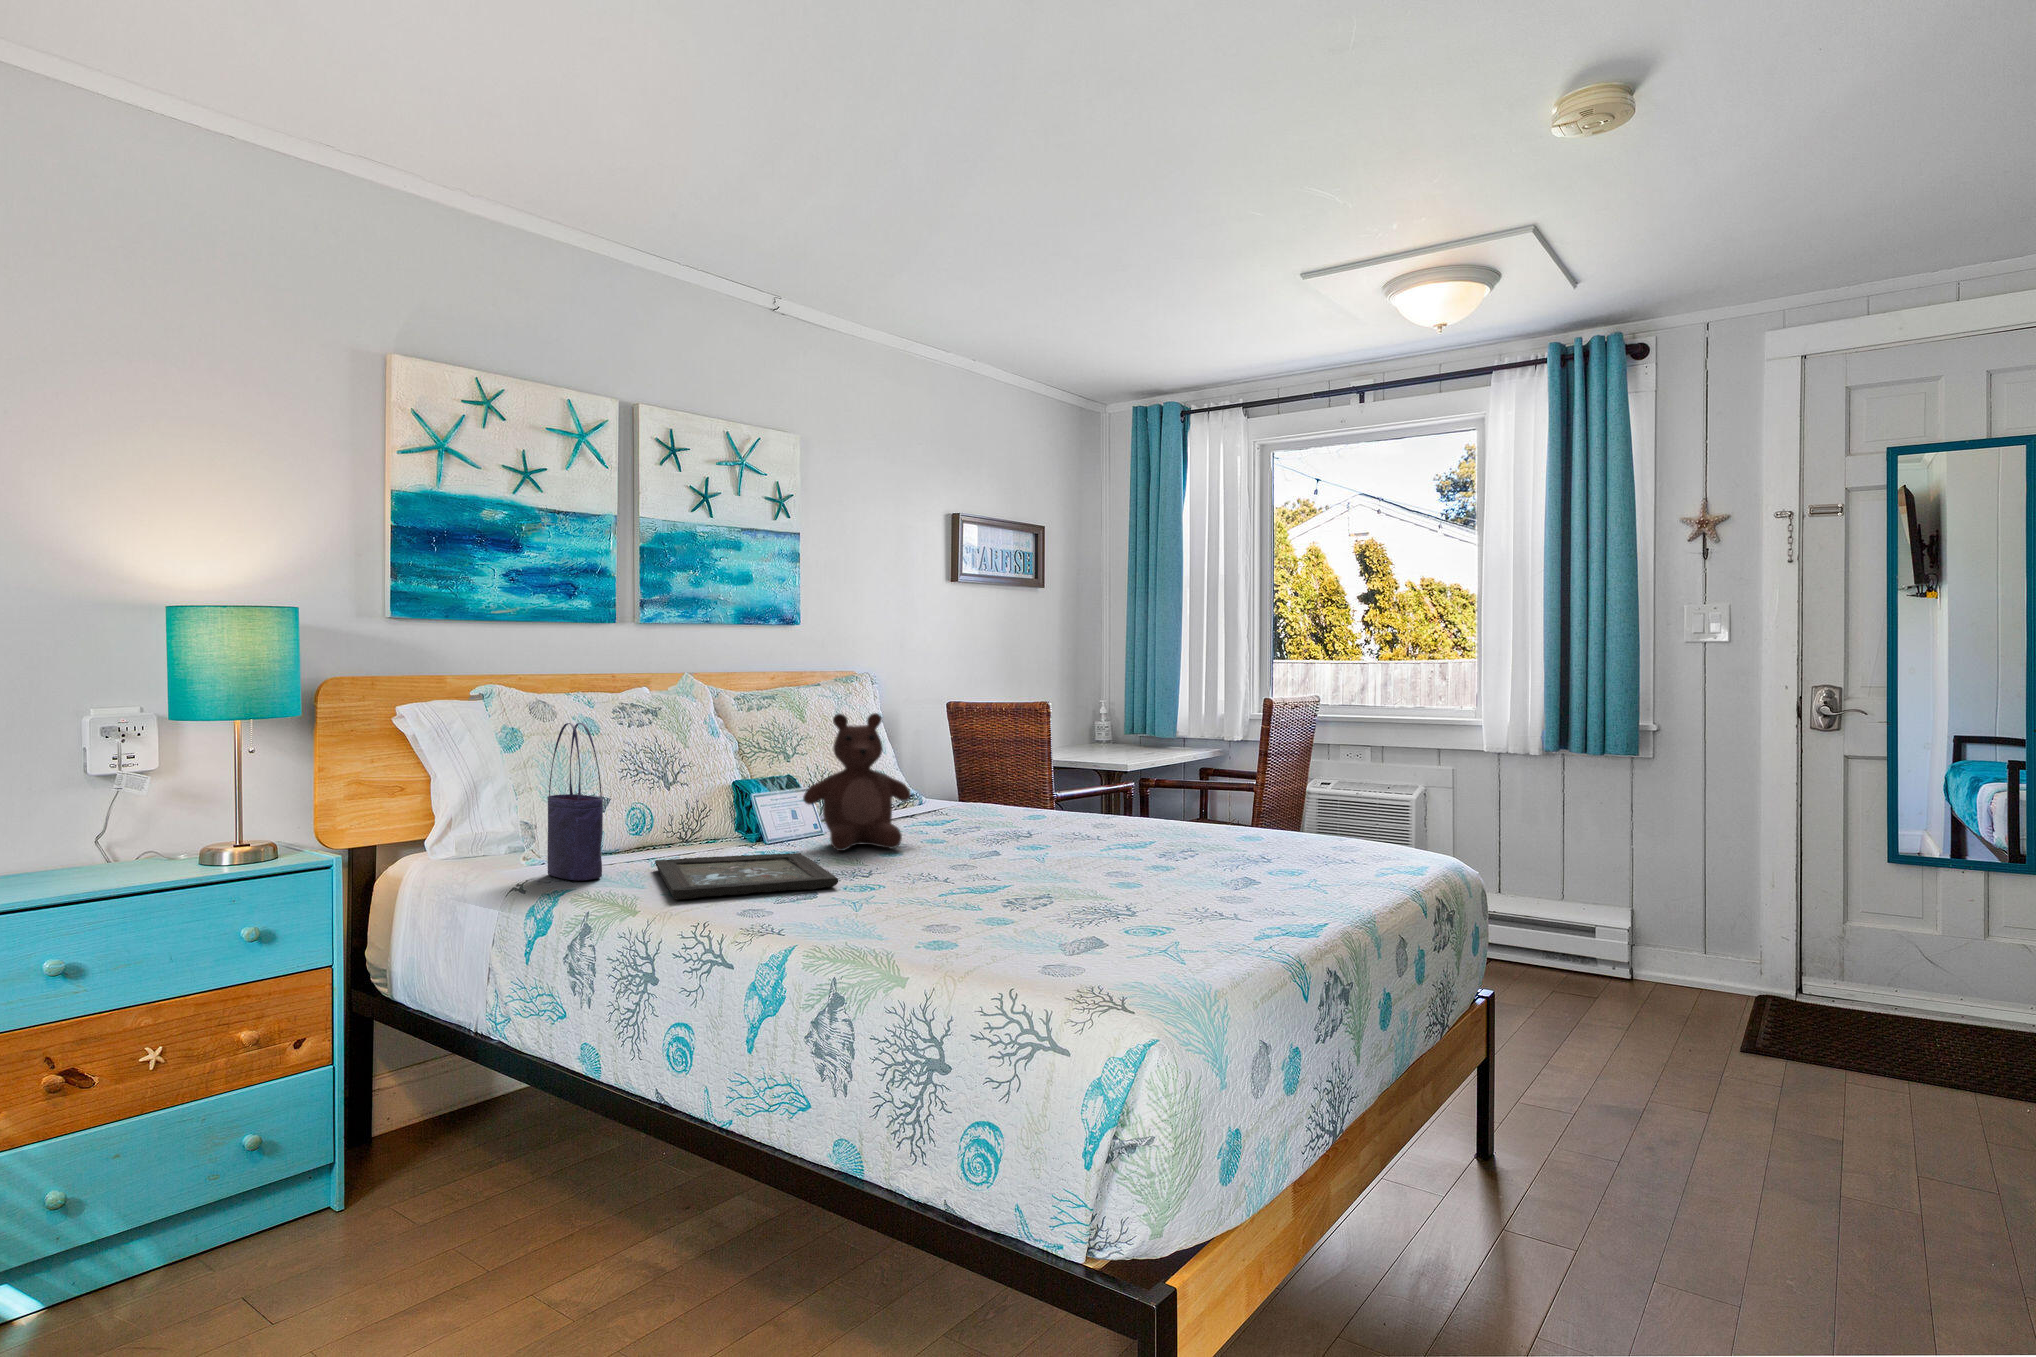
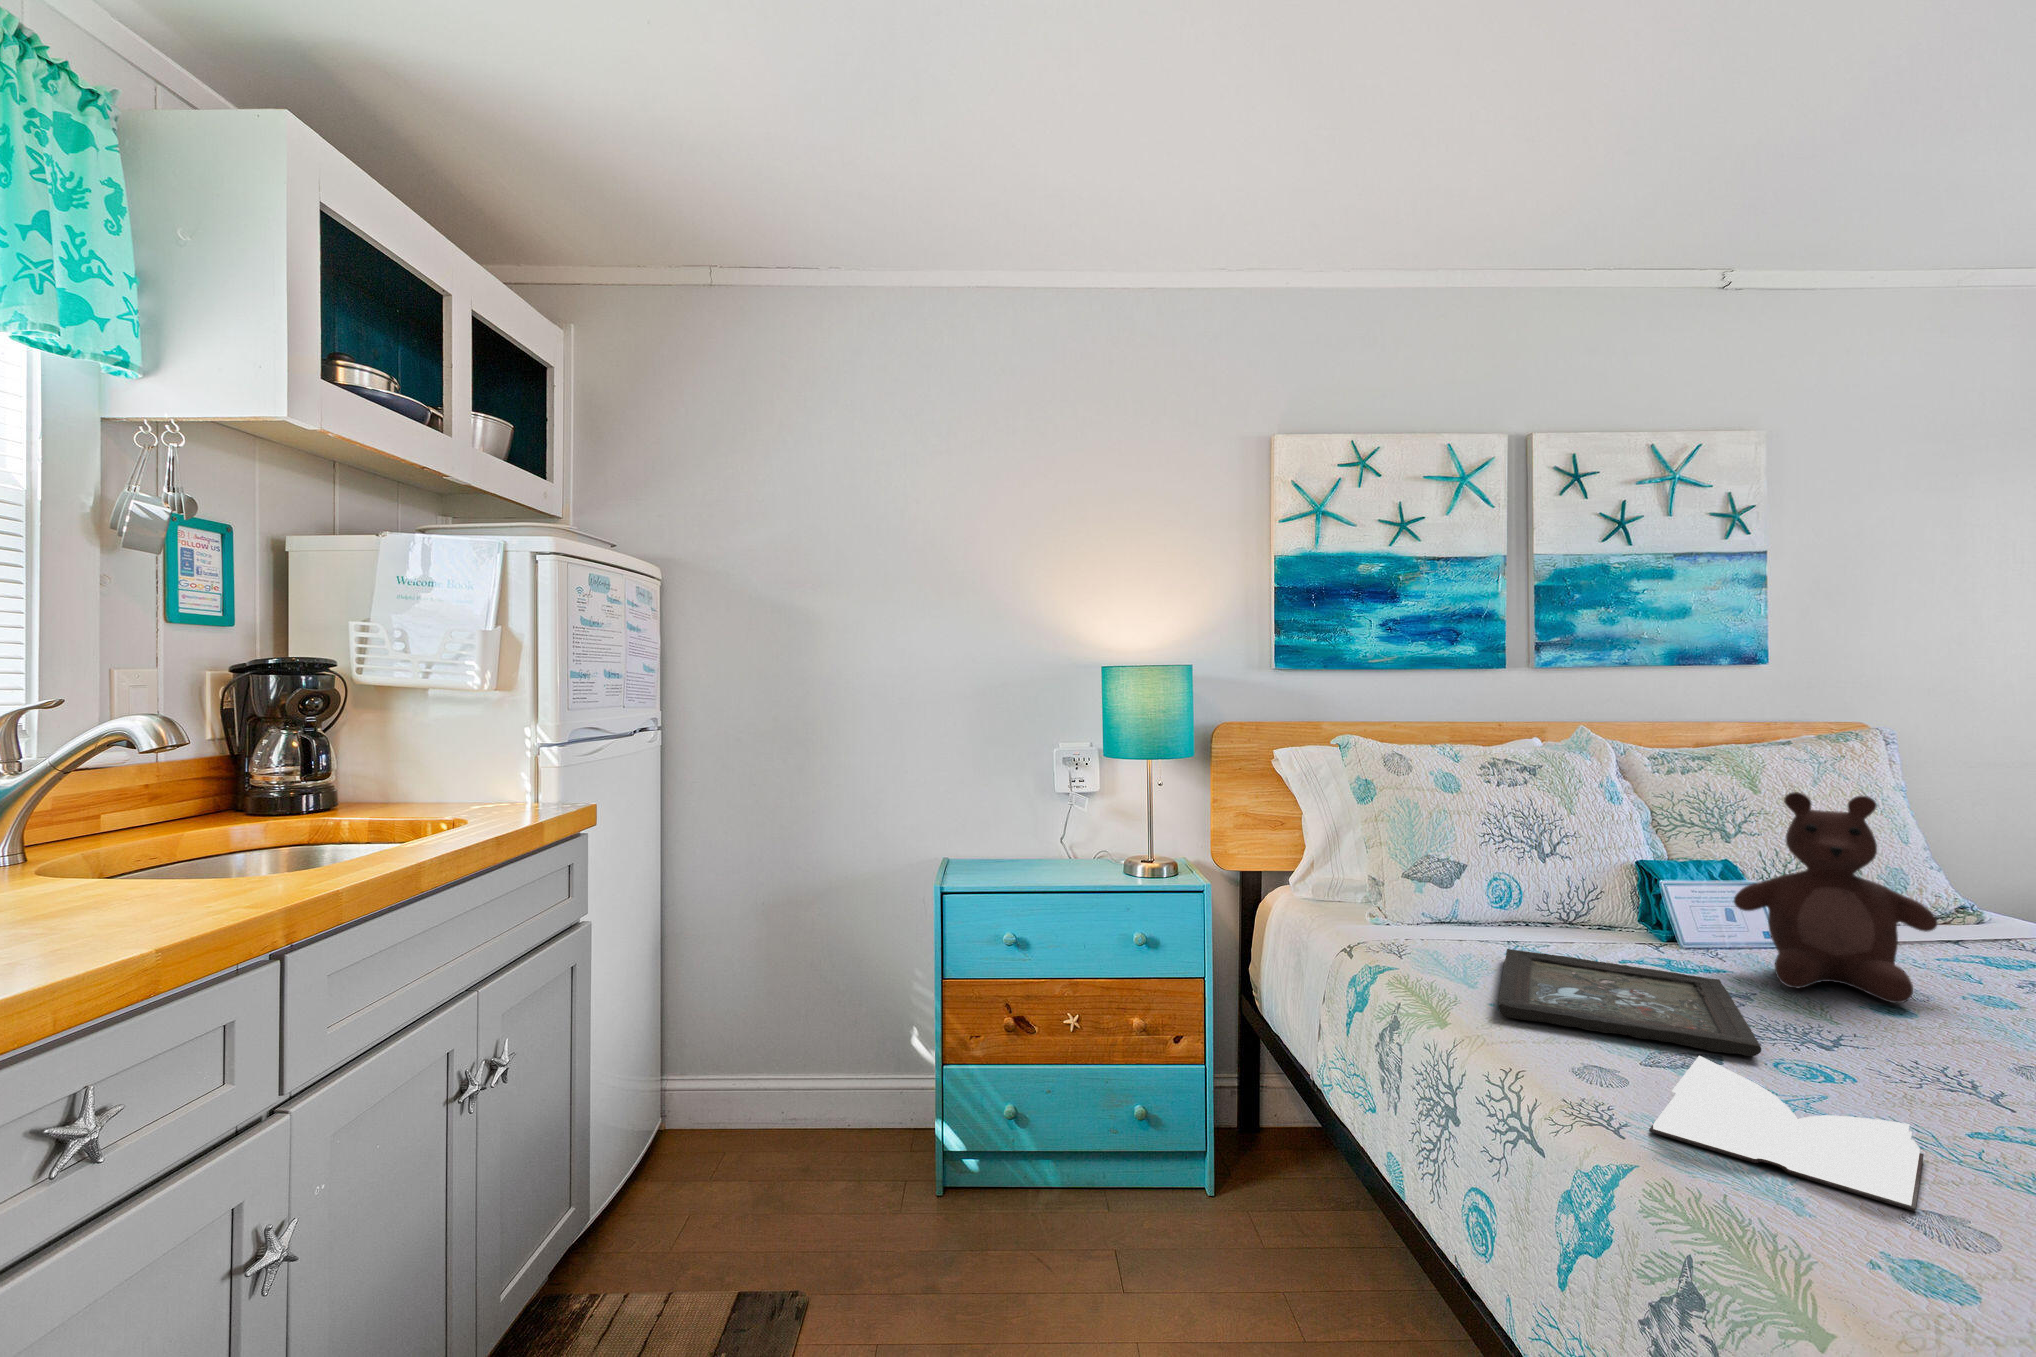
tote bag: present [548,723,603,880] -> none [1386,783,1440,958]
book: none [796,882,926,931] -> present [1649,1056,1924,1211]

